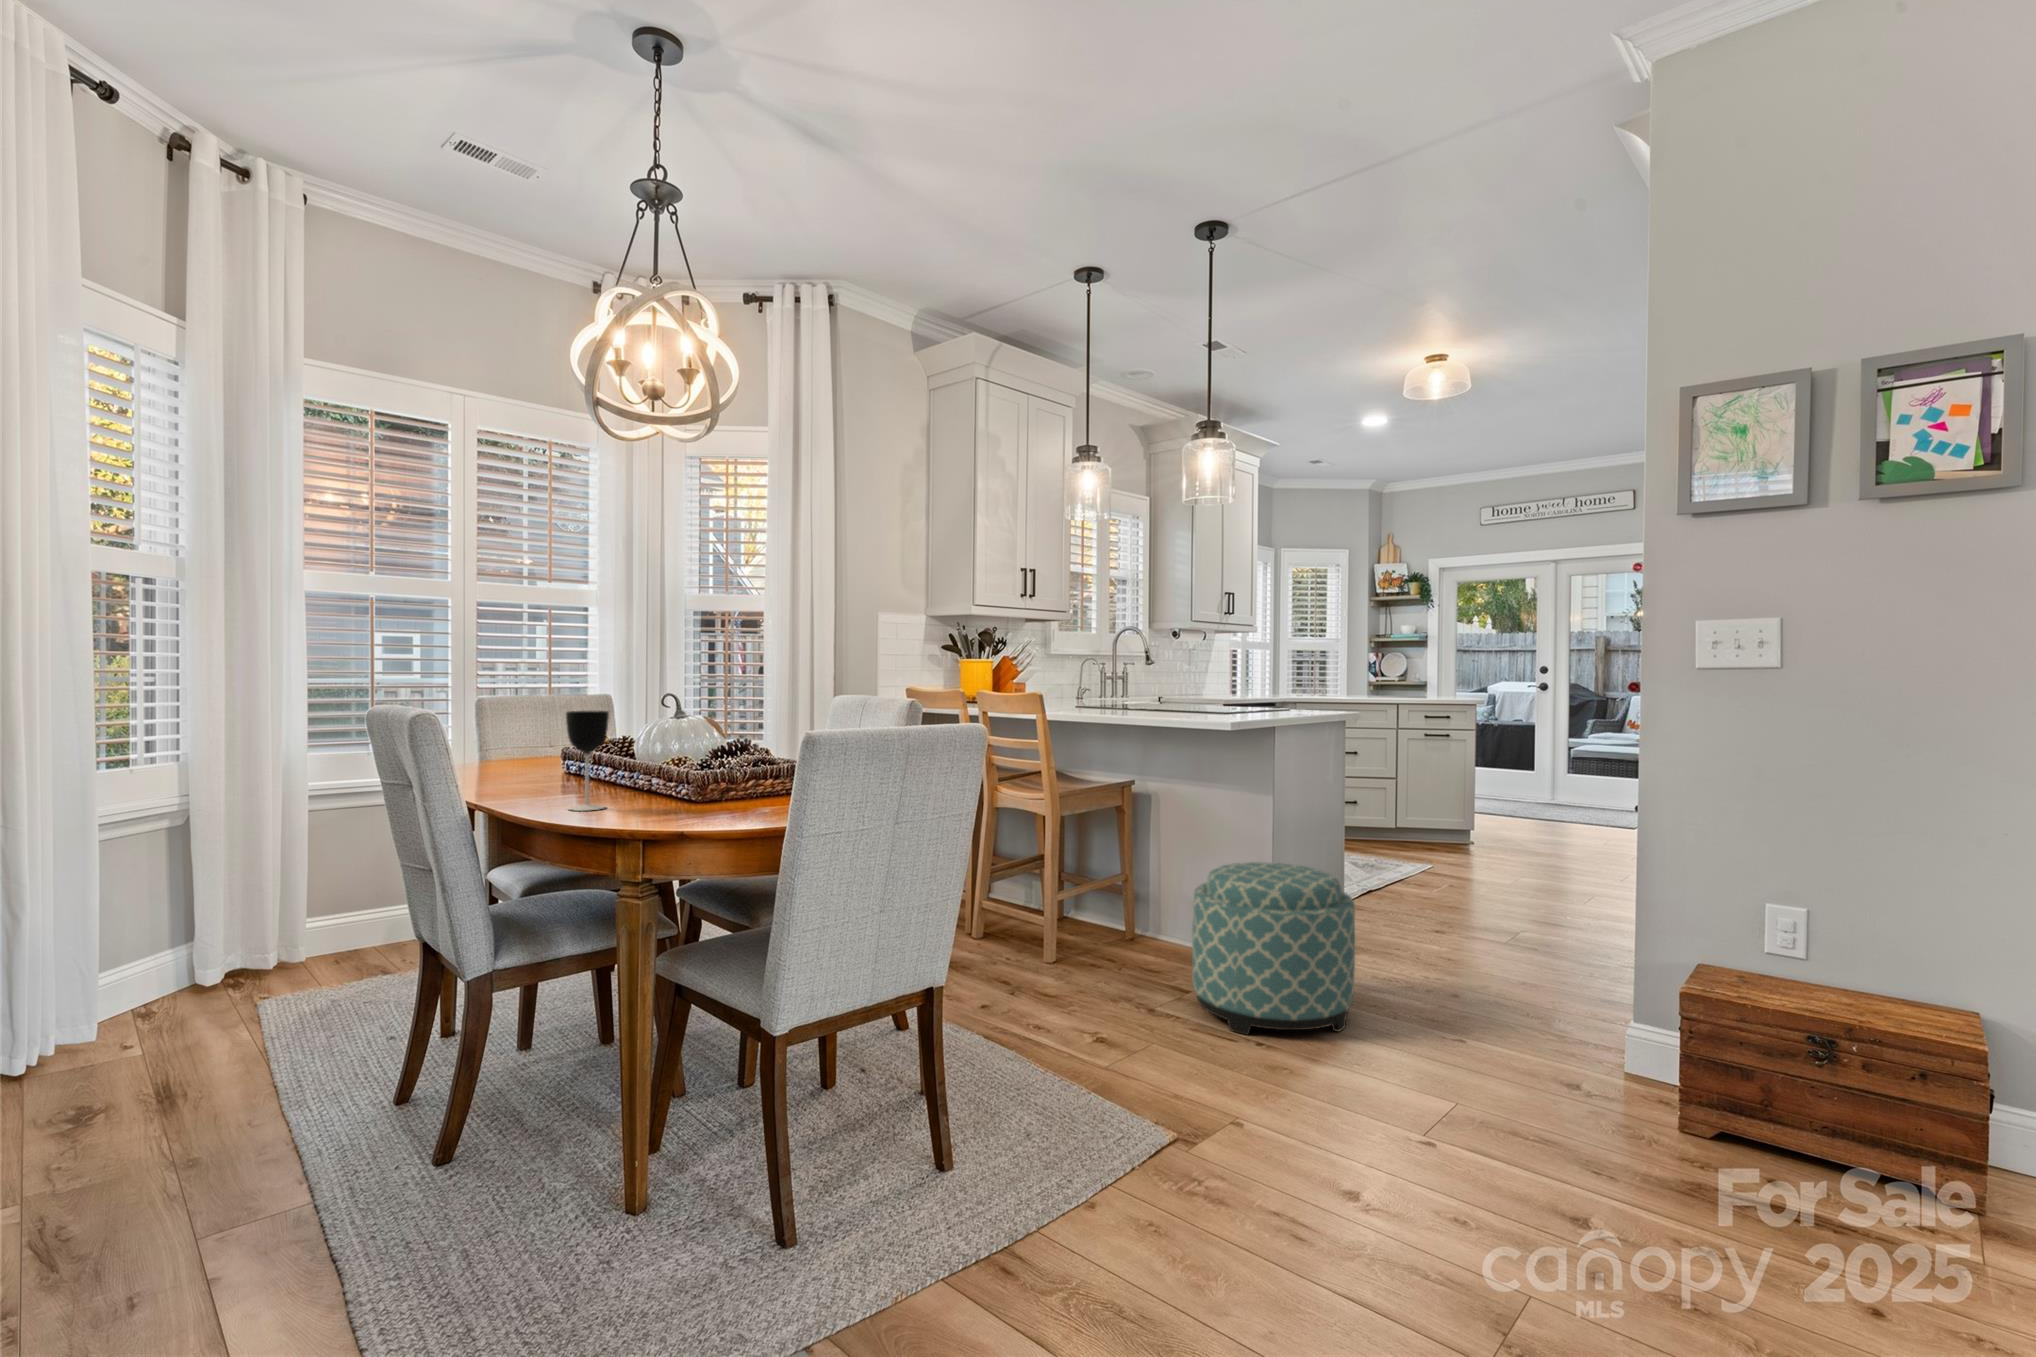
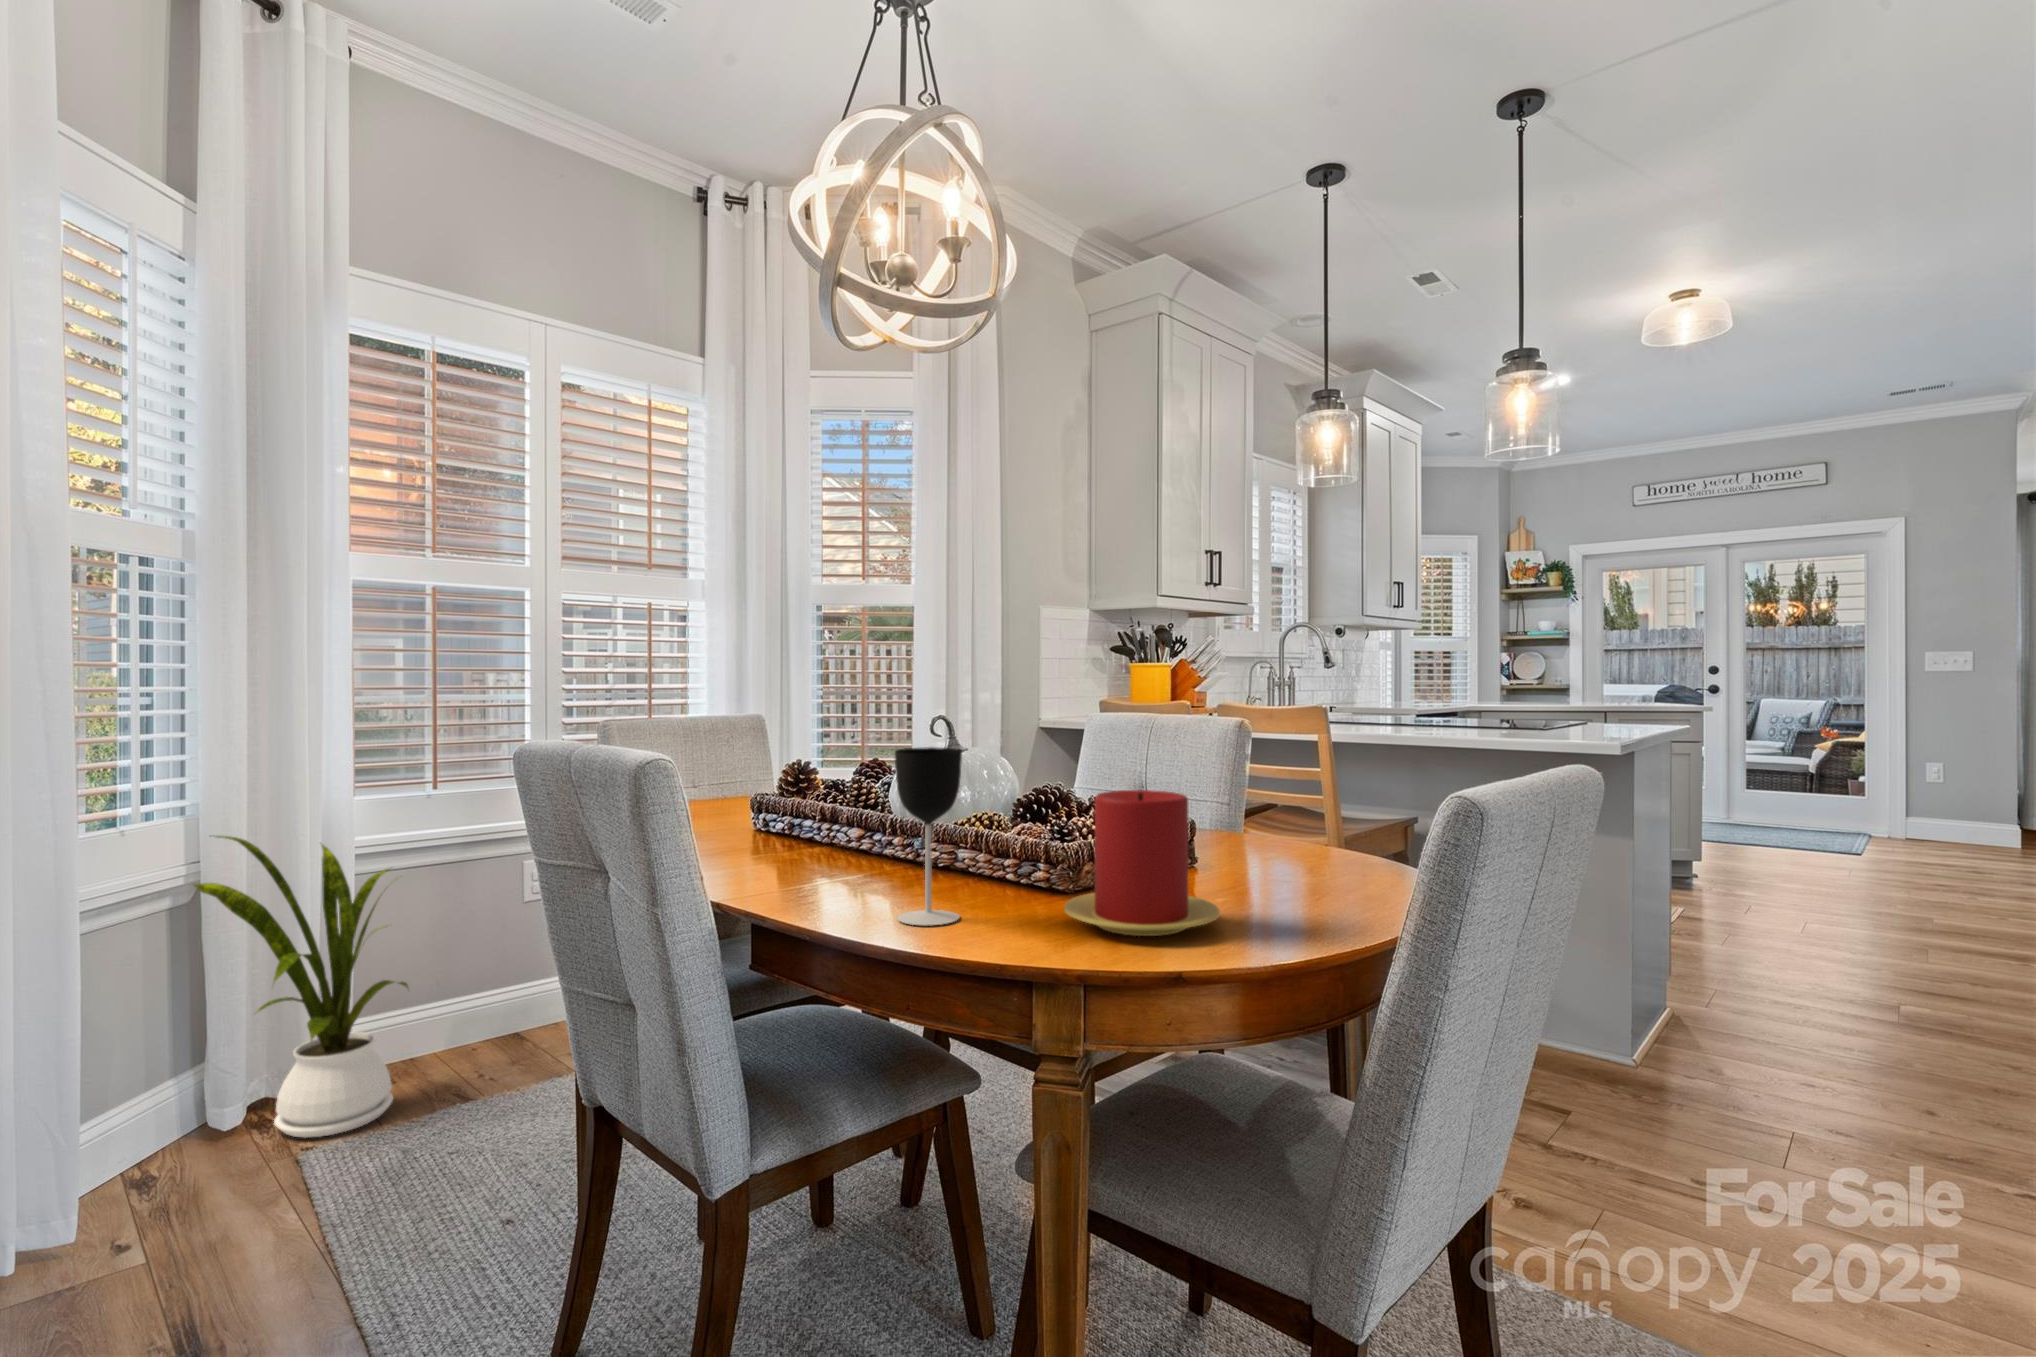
candle: none [656,737,749,816] -> present [1064,790,1220,936]
house plant: none [181,774,345,991] -> present [194,836,409,1138]
ottoman: present [1192,862,1355,1035] -> none [1611,937,1889,1201]

